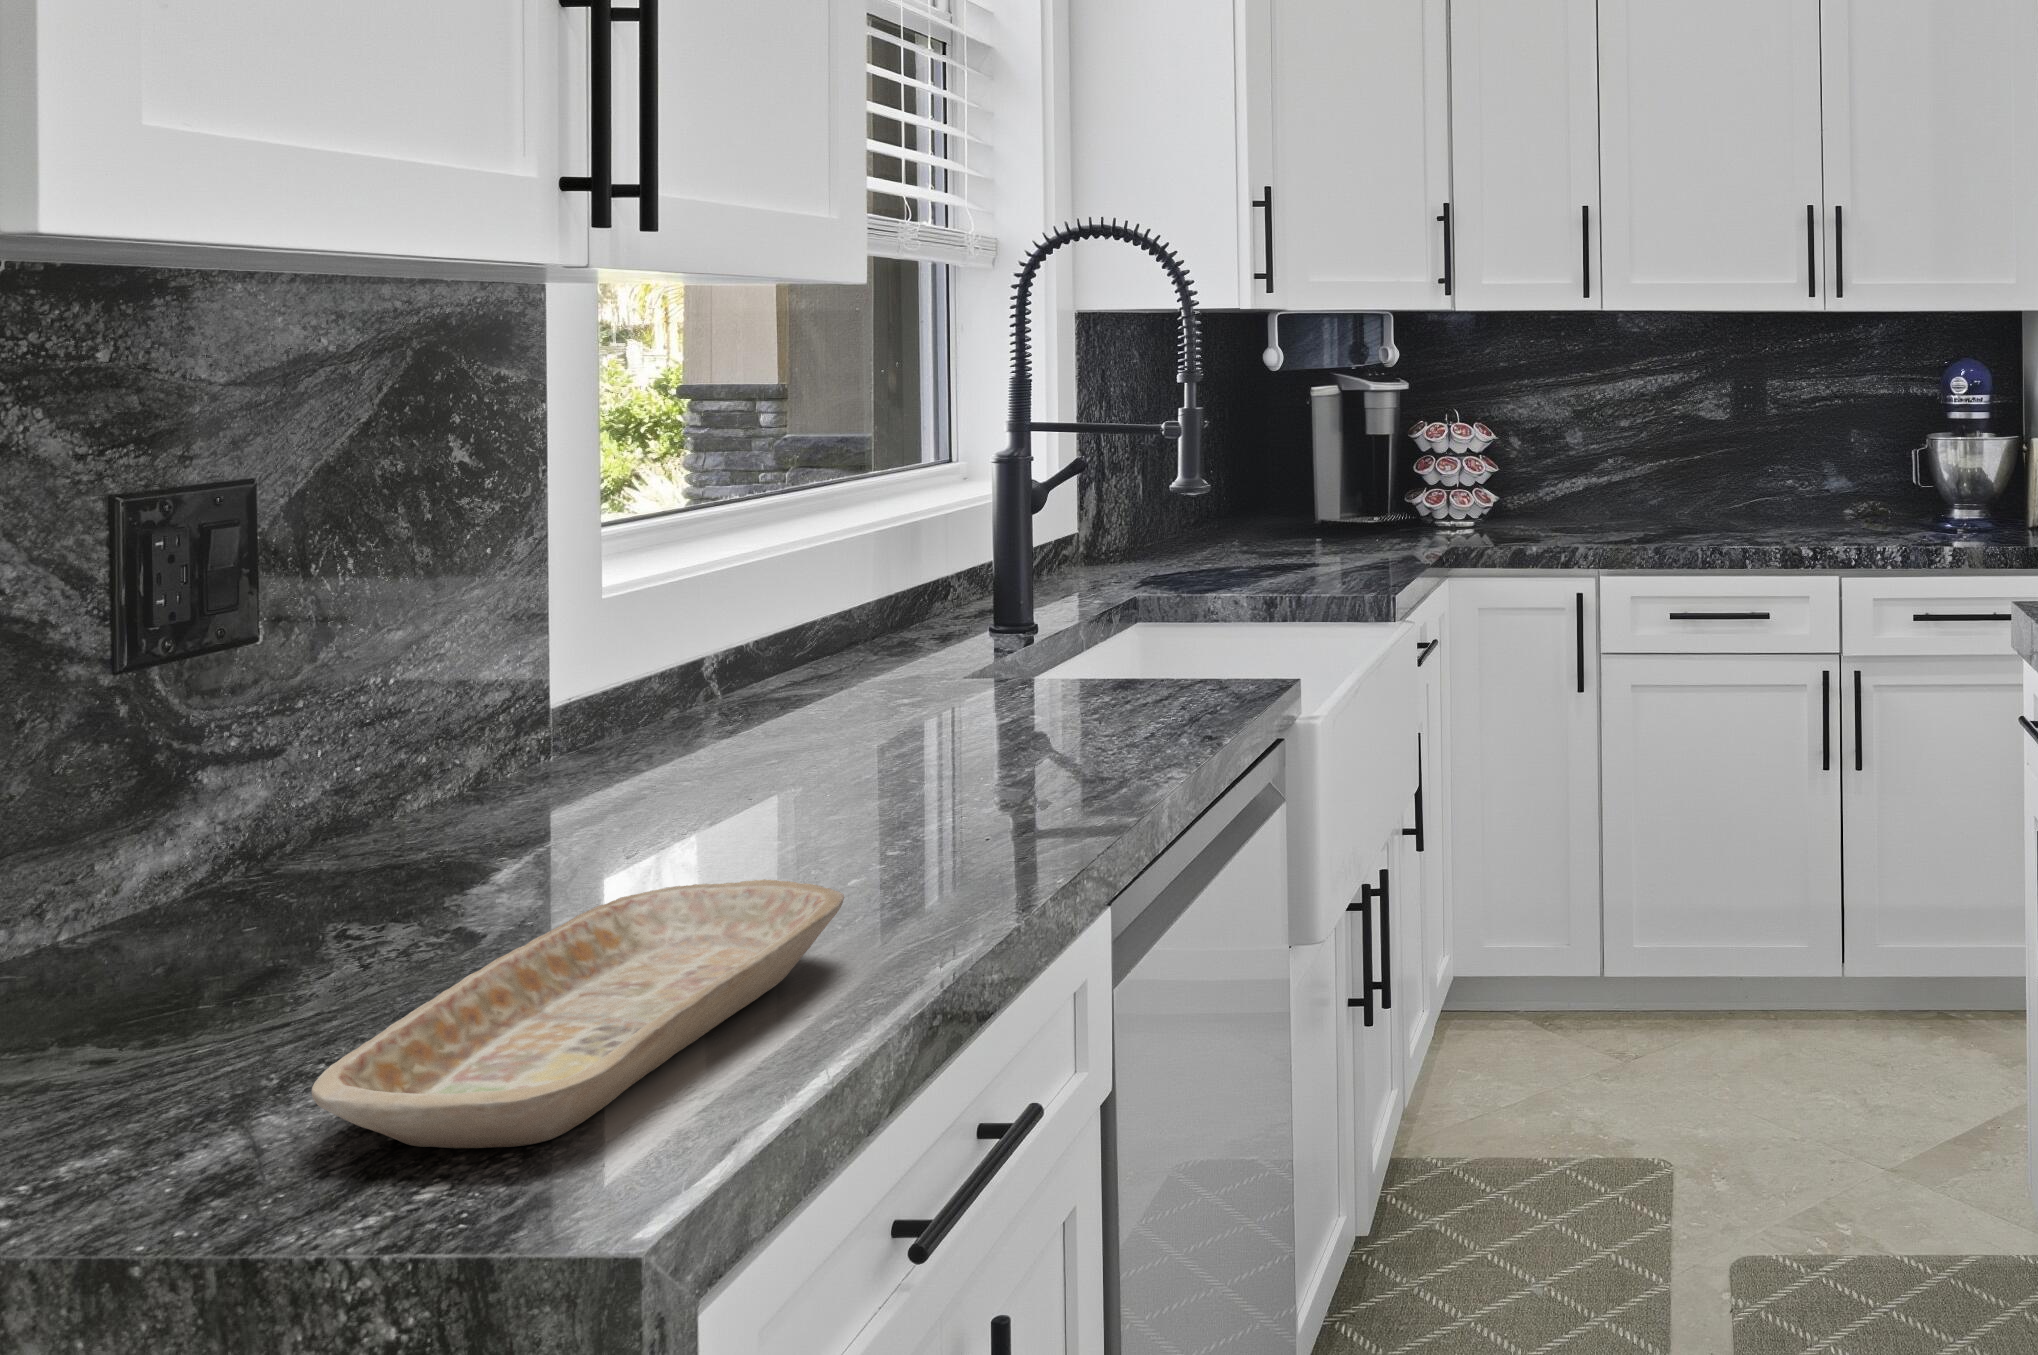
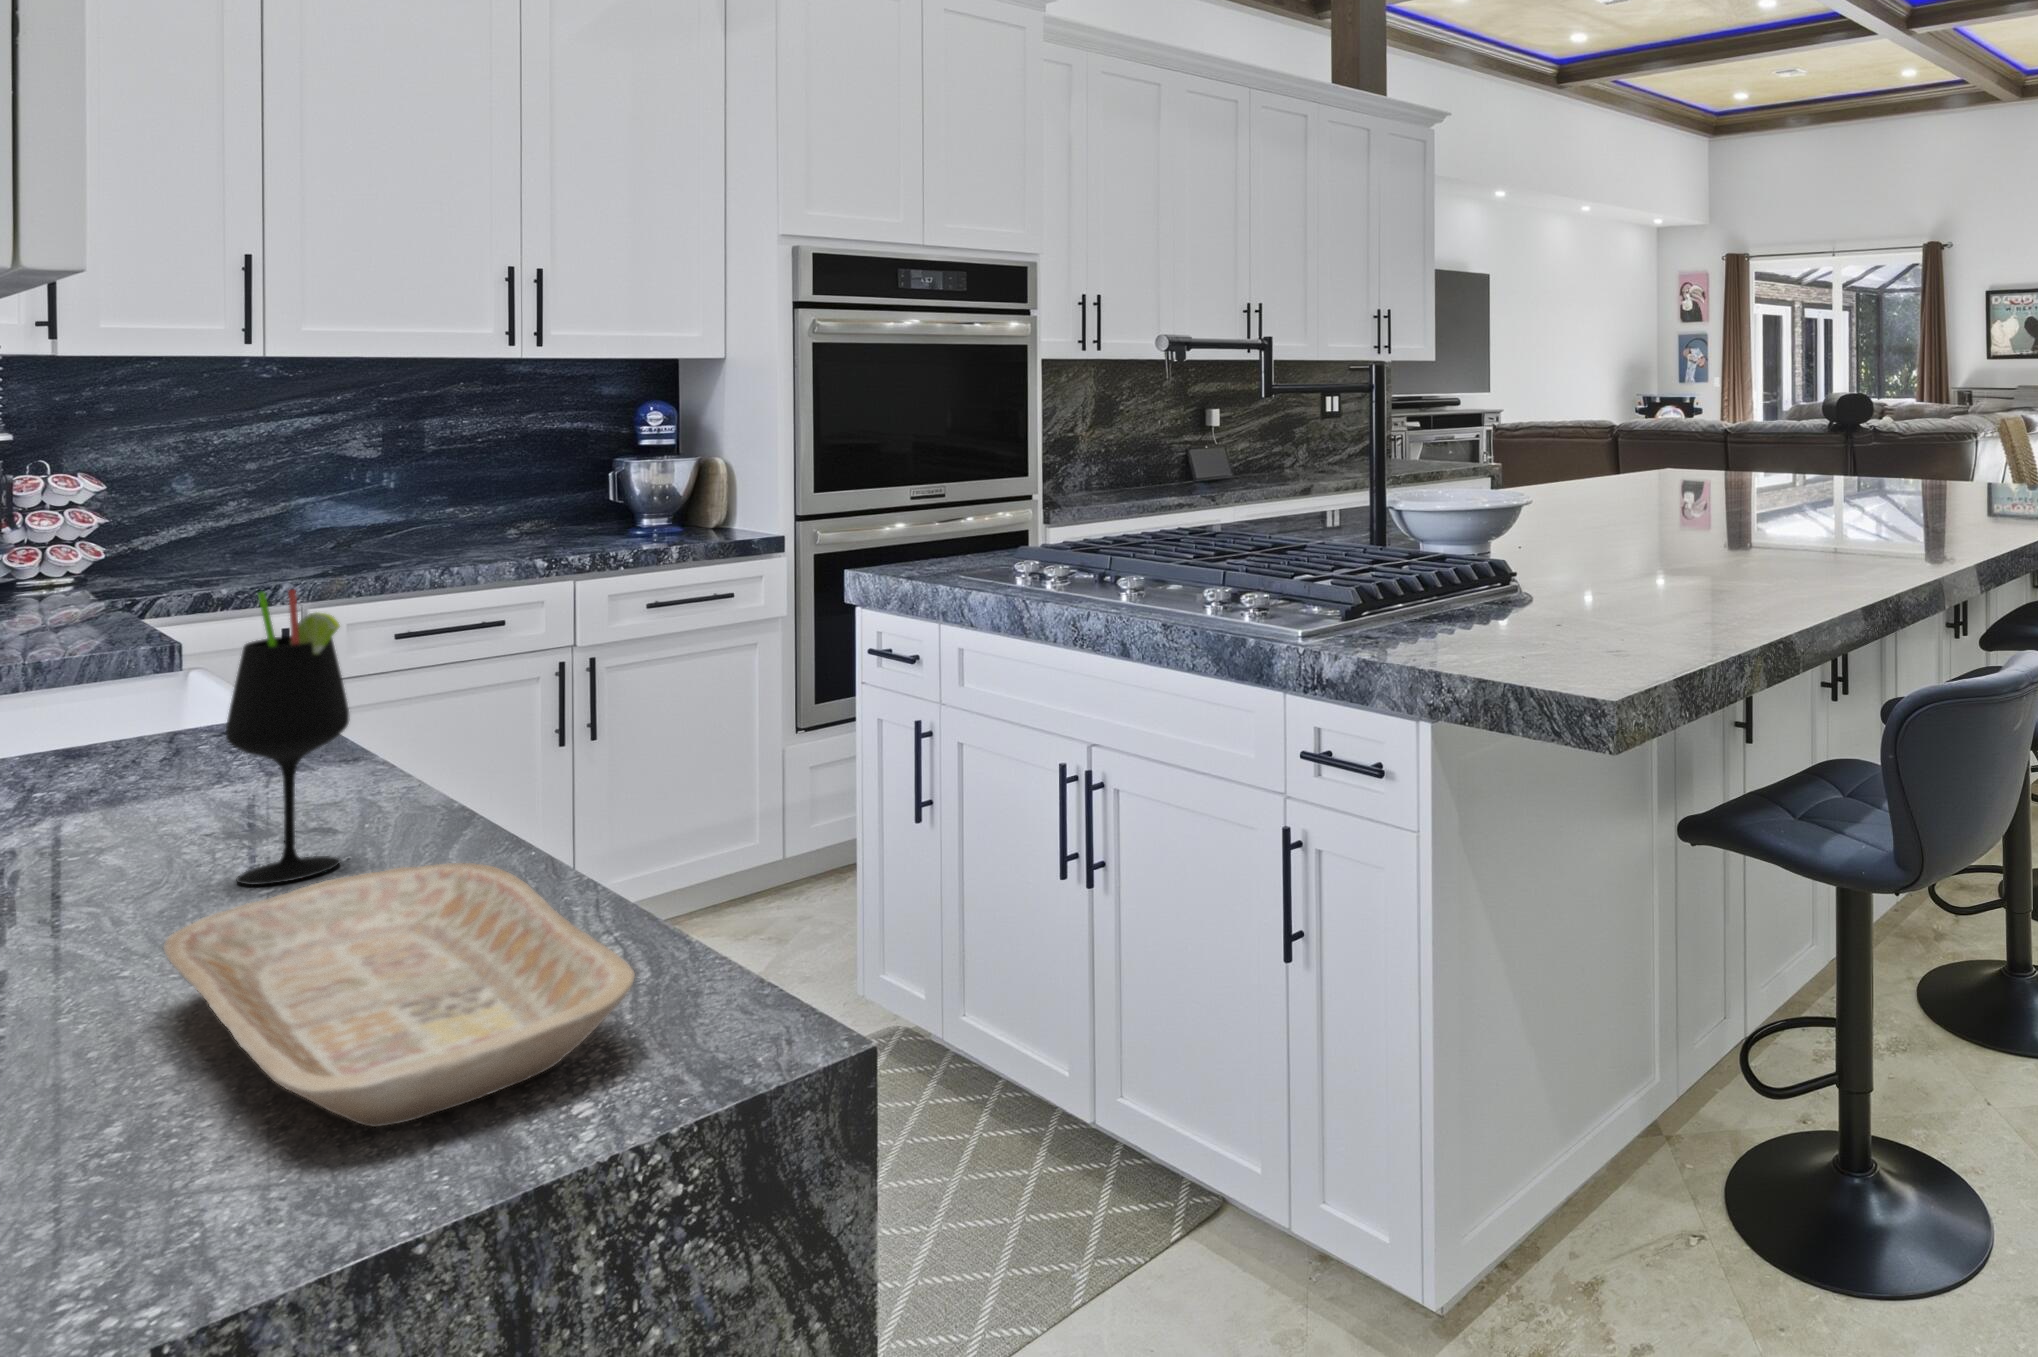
wine glass: none [887,587,980,865] -> present [226,589,350,885]

